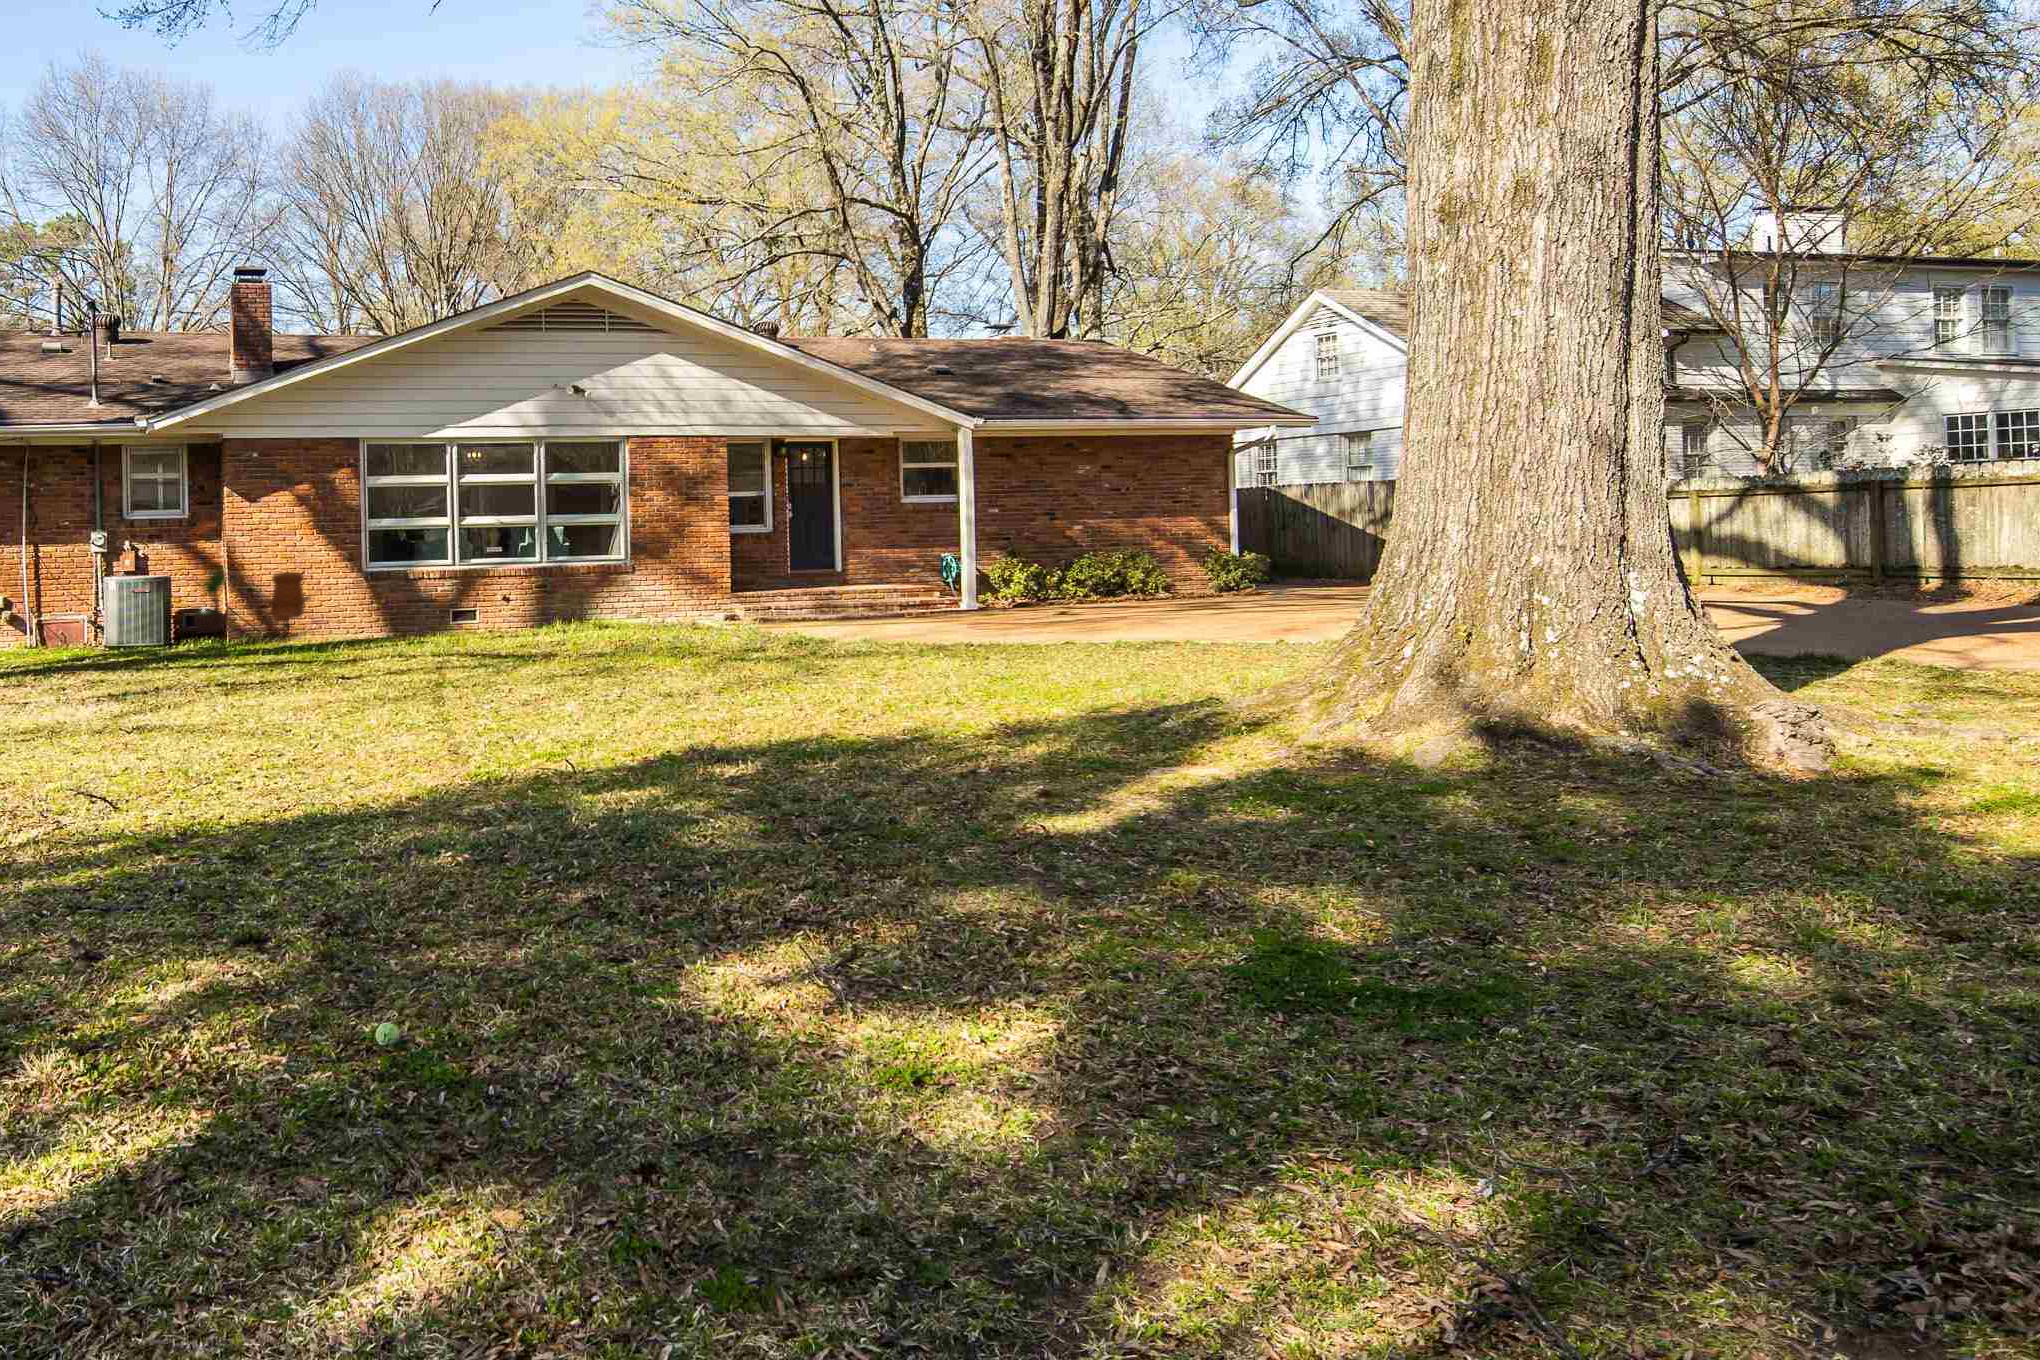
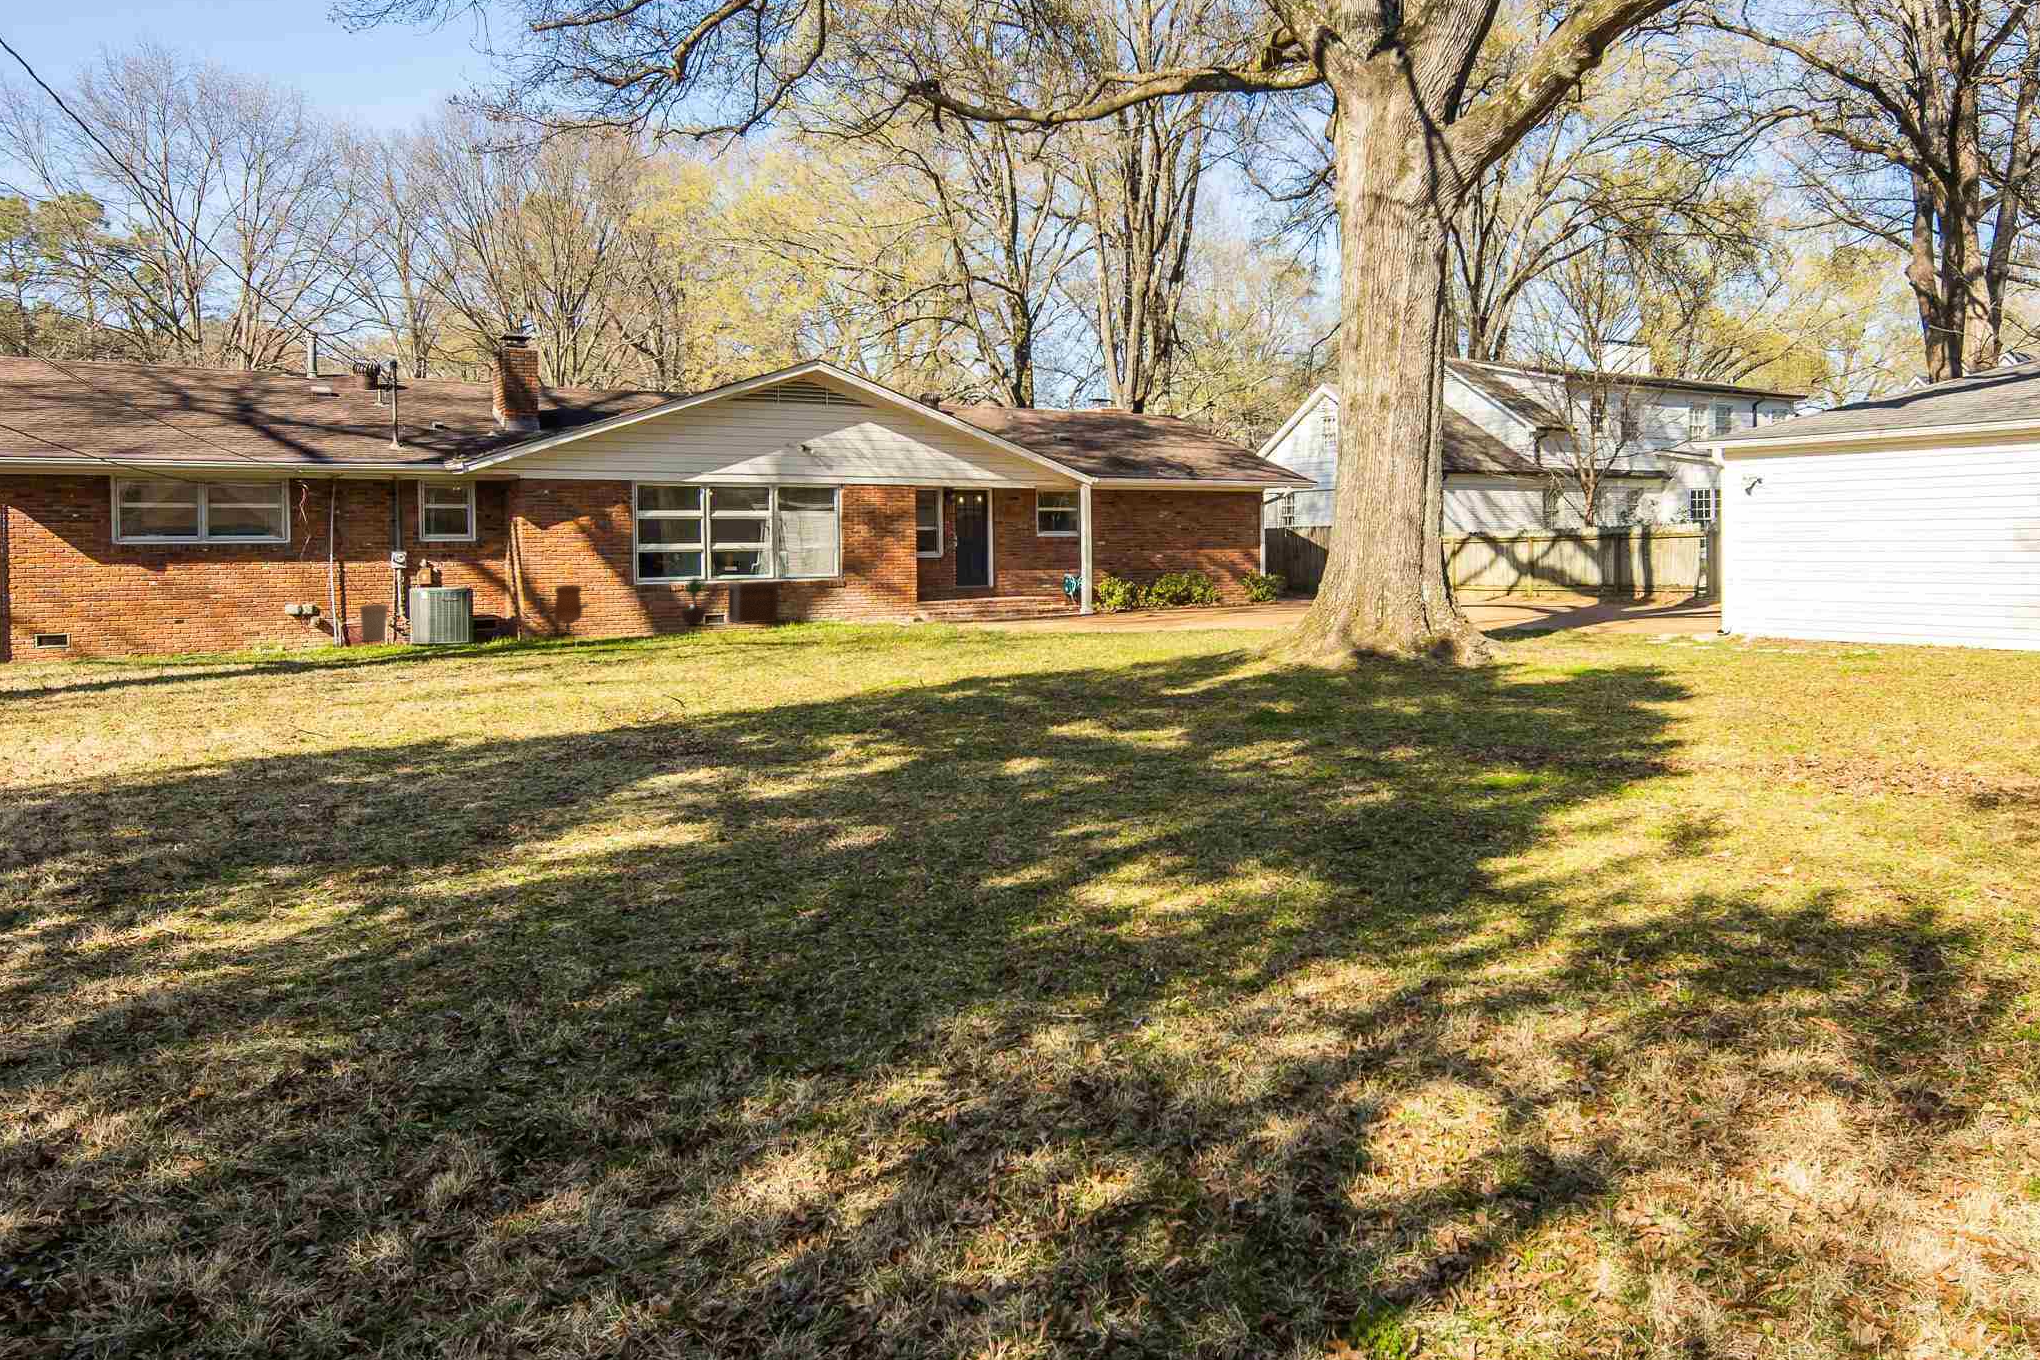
wooden crate: none [487,566,549,623] -> present [728,581,778,623]
potted tree: present [194,571,227,633] -> present [682,577,708,624]
basket: none [54,596,85,642] -> present [360,604,389,641]

